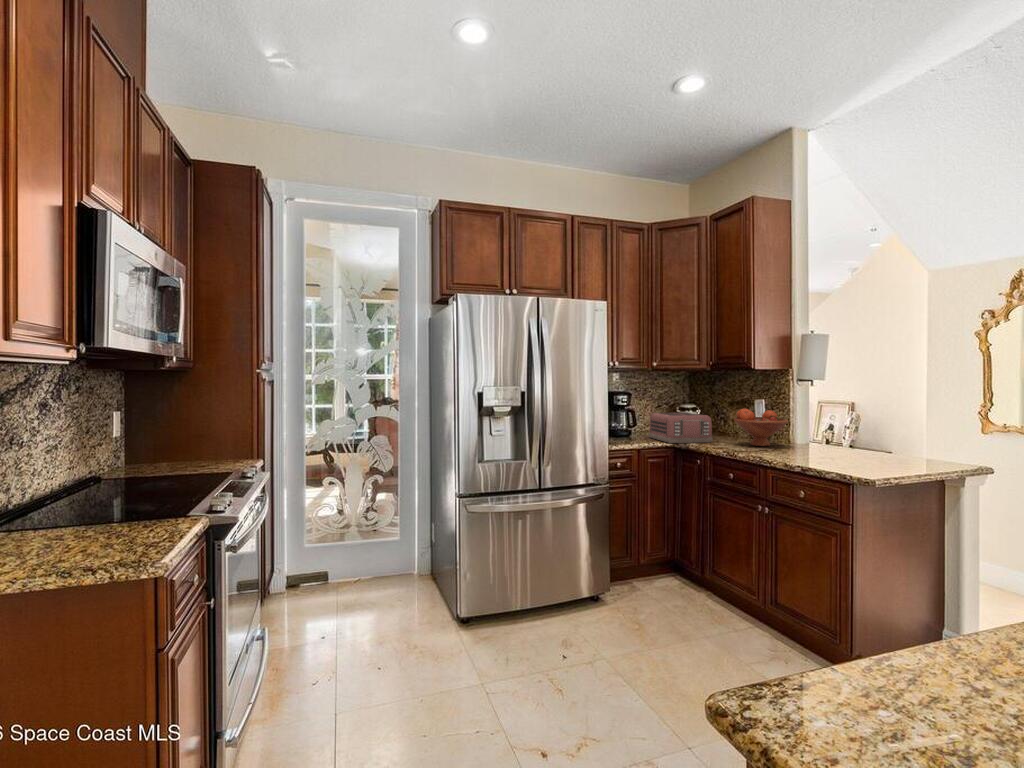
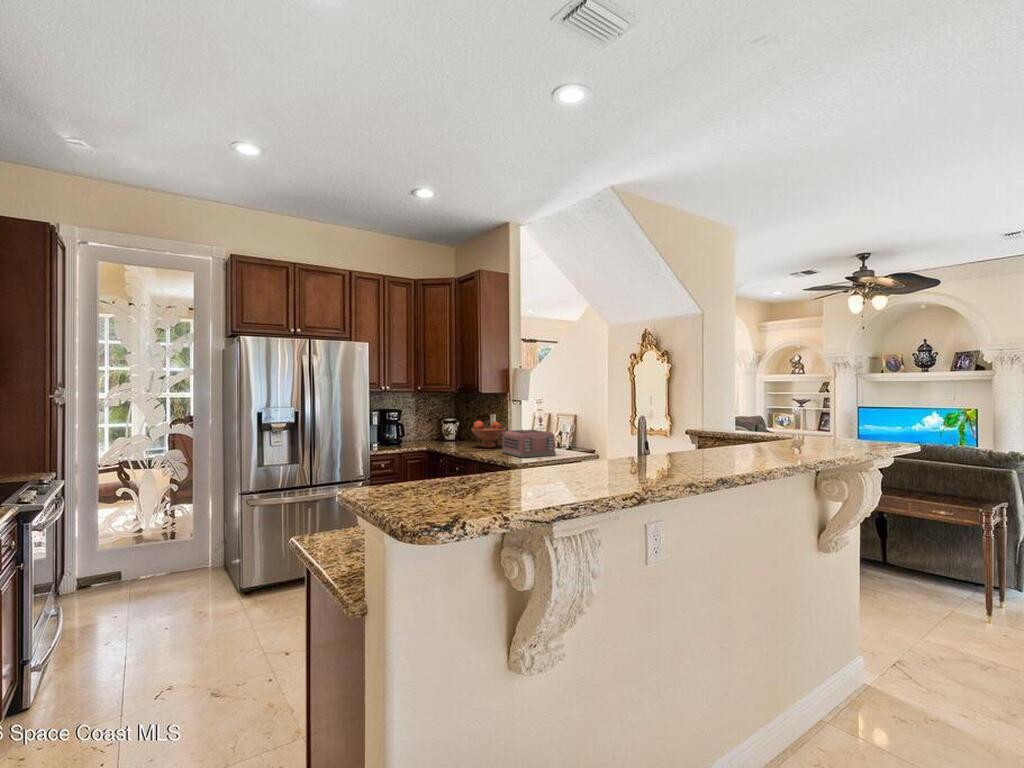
toaster: present [649,412,713,443] -> present [502,430,556,458]

